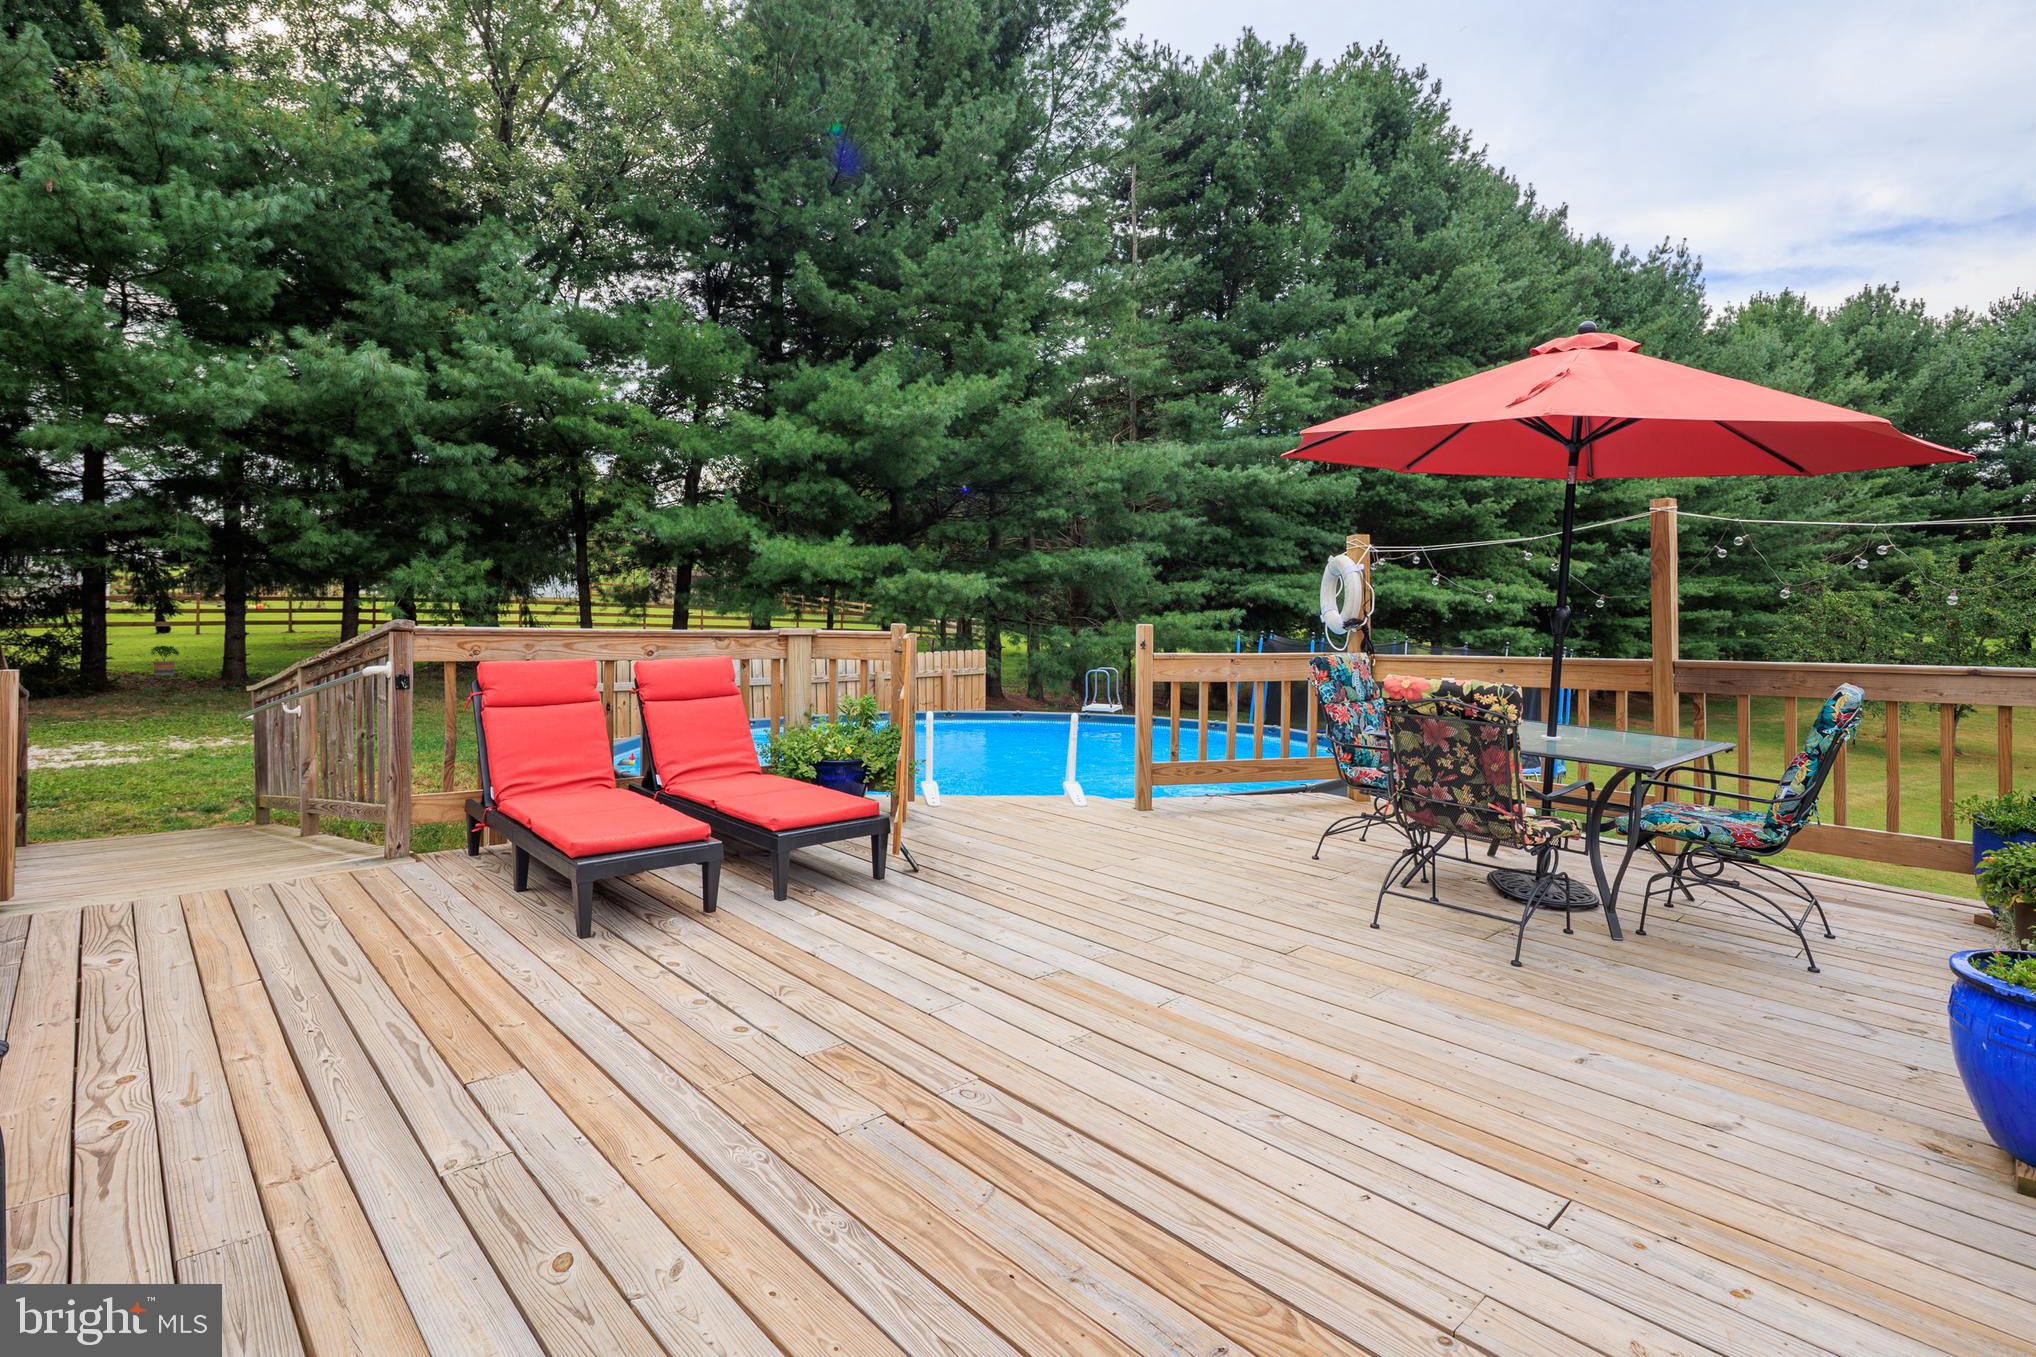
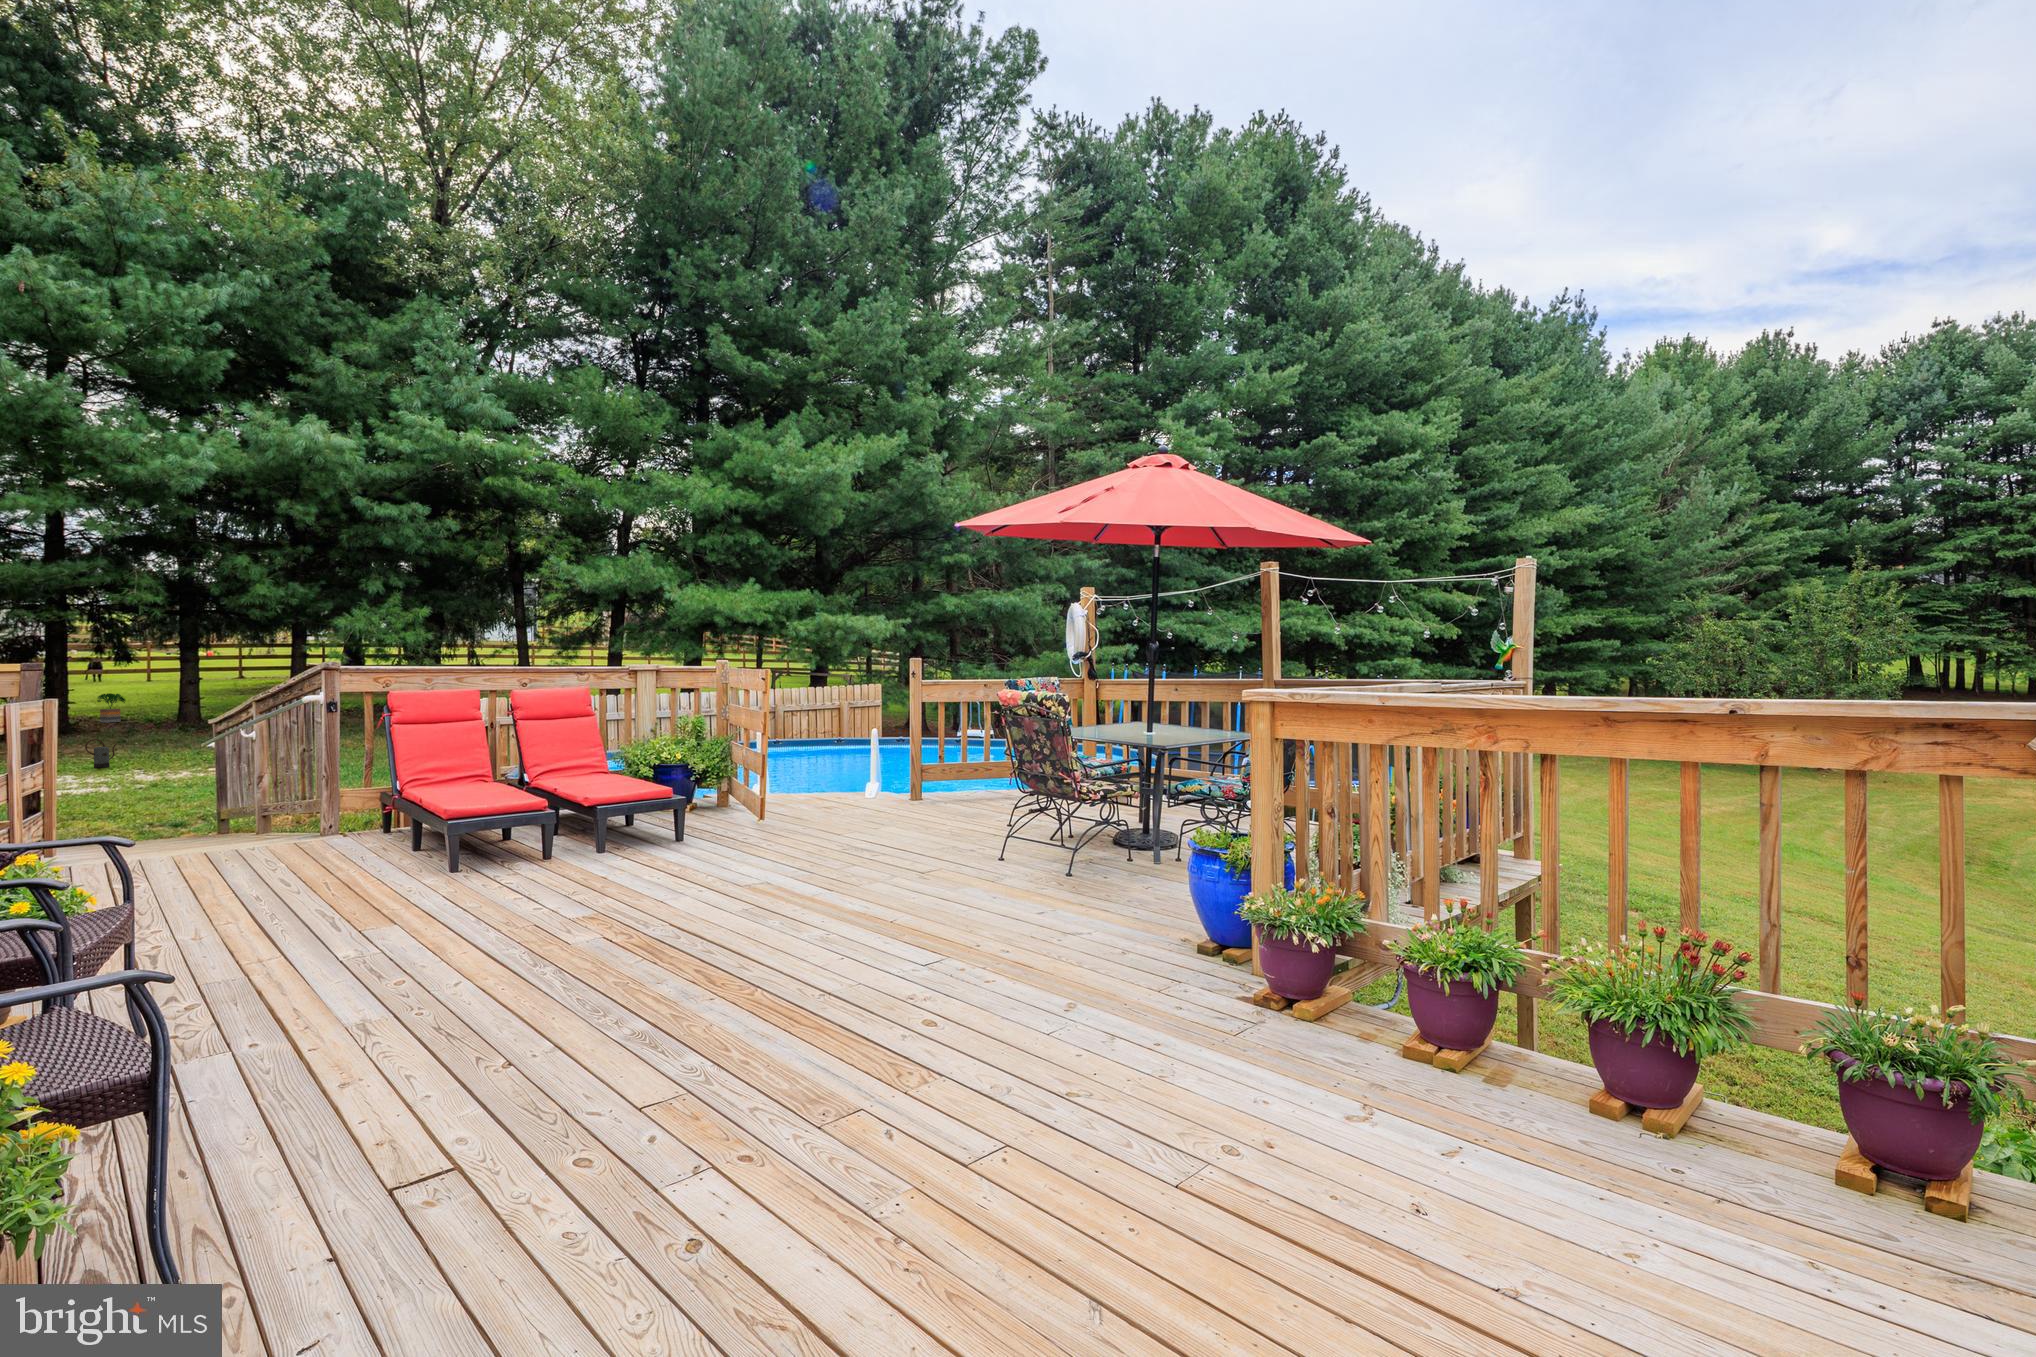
watering can: none [154,690,185,719] -> present [85,739,117,768]

